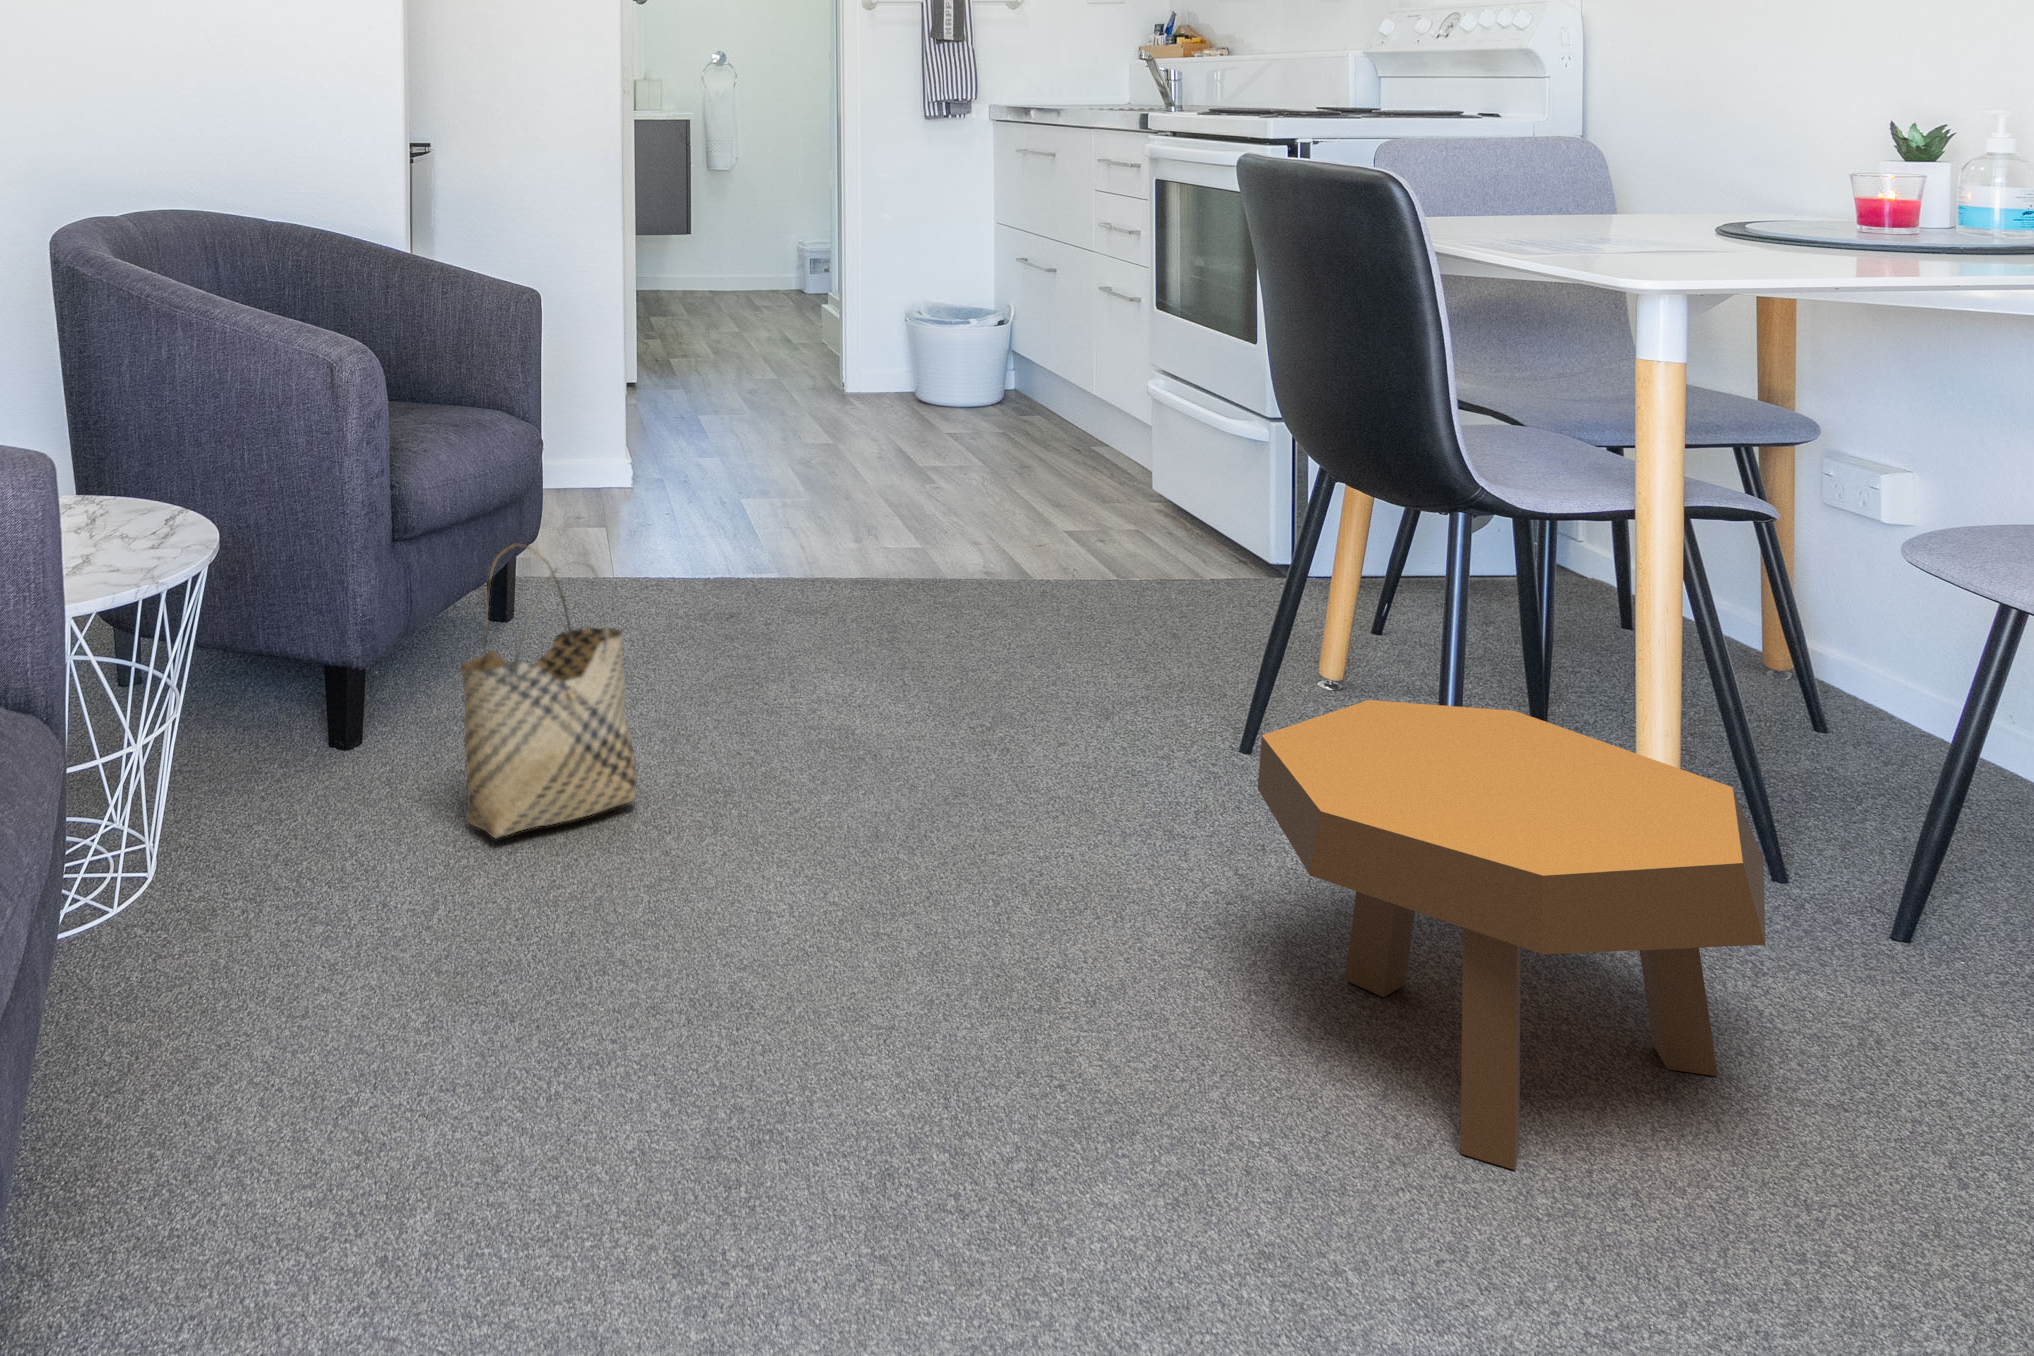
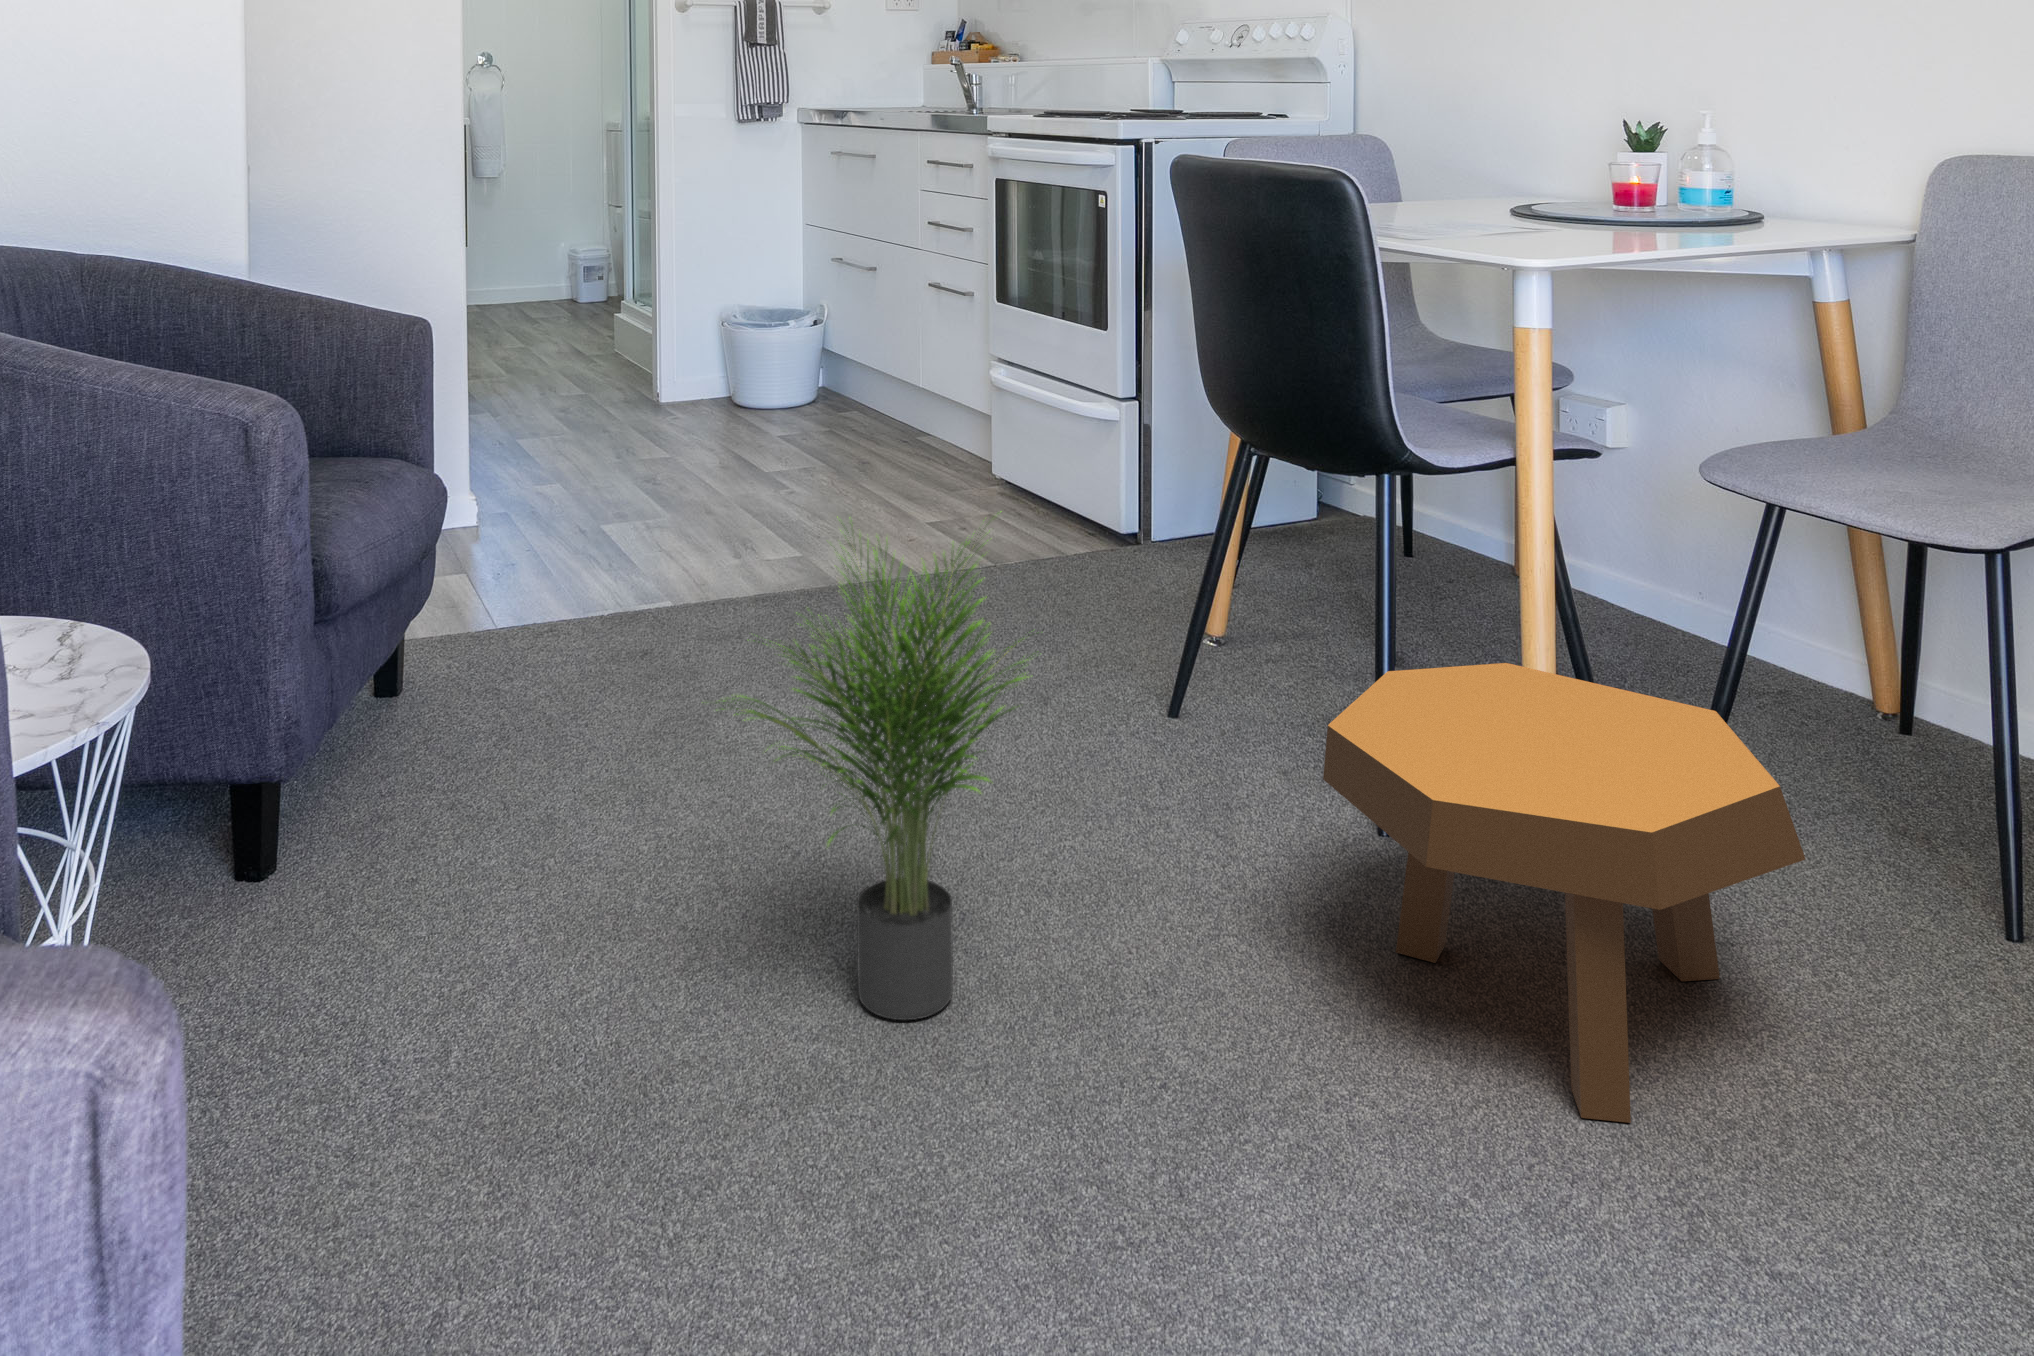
potted plant: none [651,480,976,939] -> present [722,520,1039,1020]
woven basket: present [460,543,637,838] -> none [436,618,635,978]

